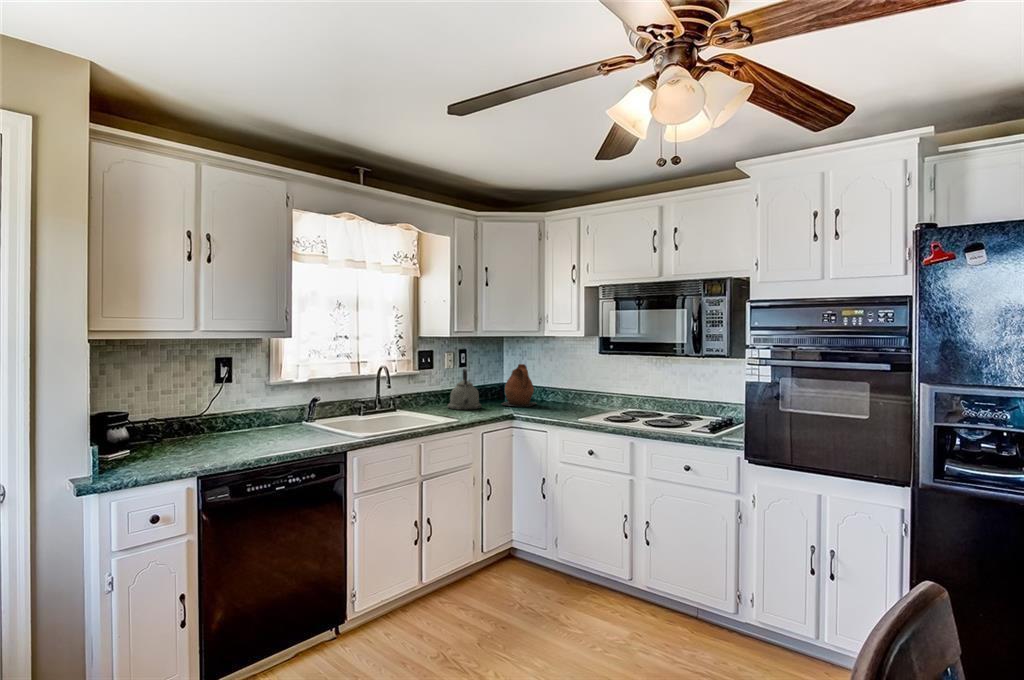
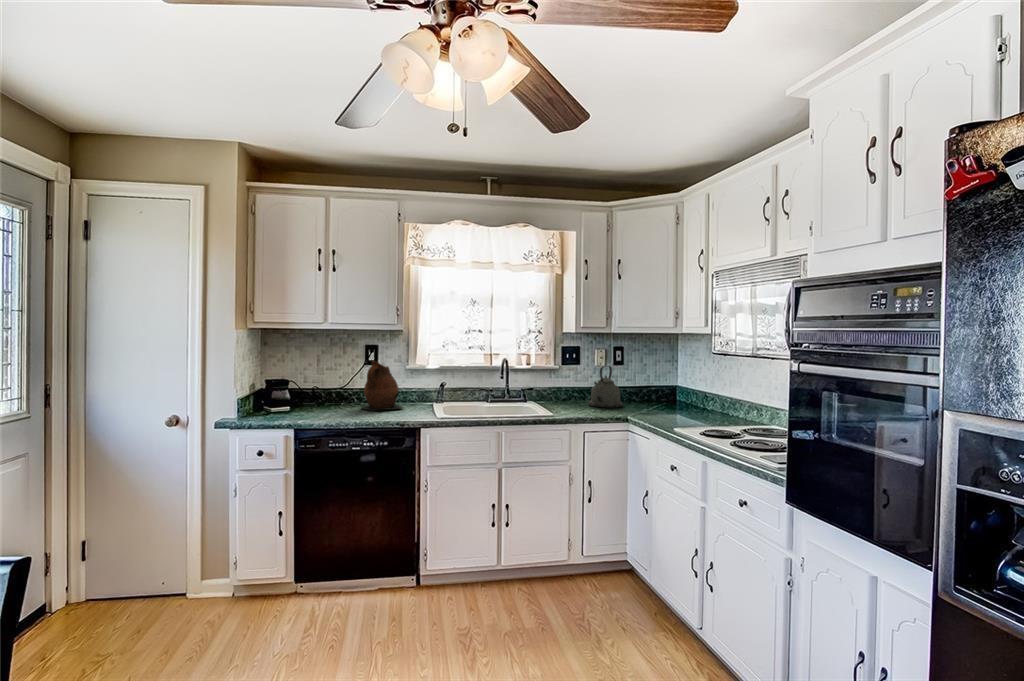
ceramic pitcher: present [502,364,536,406] -> present [362,362,403,410]

